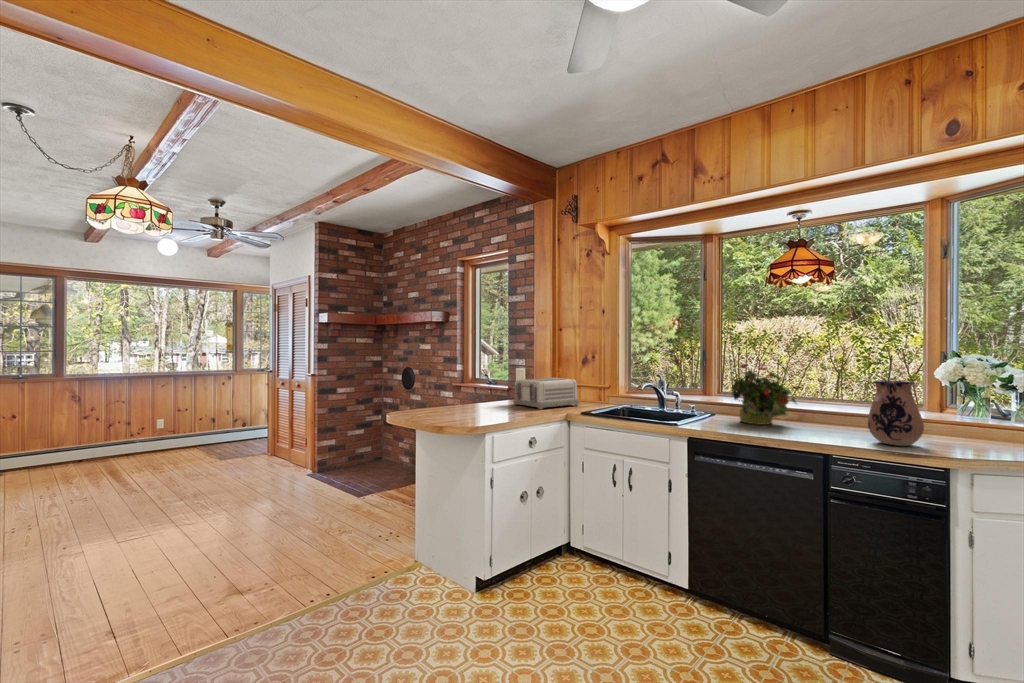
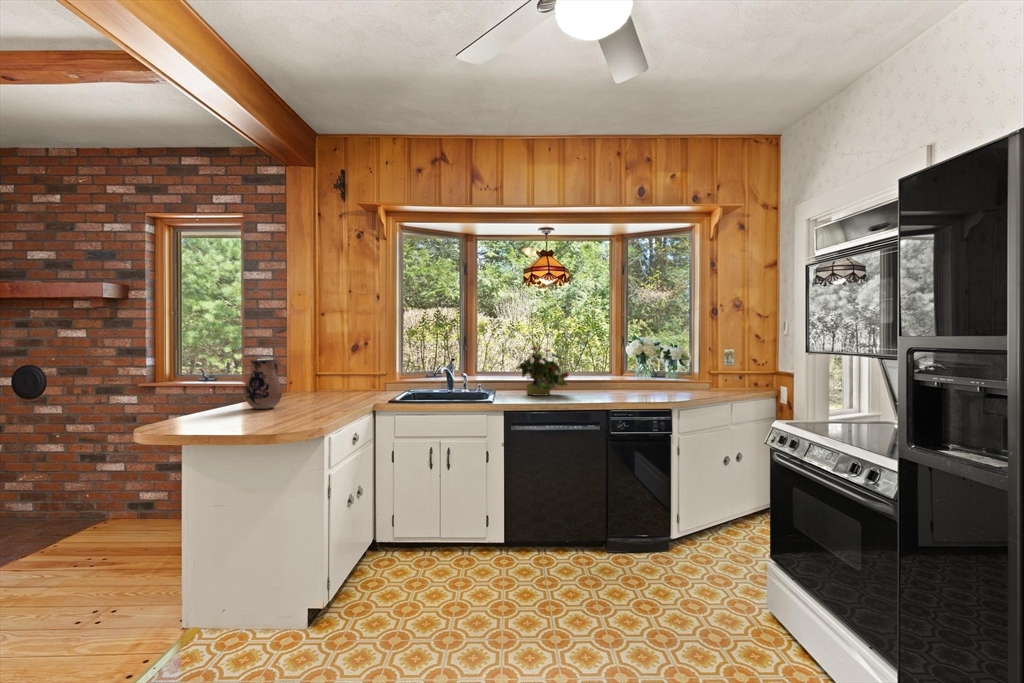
toaster: present [514,378,579,409] -> none [290,368,366,402]
ceramic pitcher: present [868,380,924,446] -> present [245,359,282,409]

